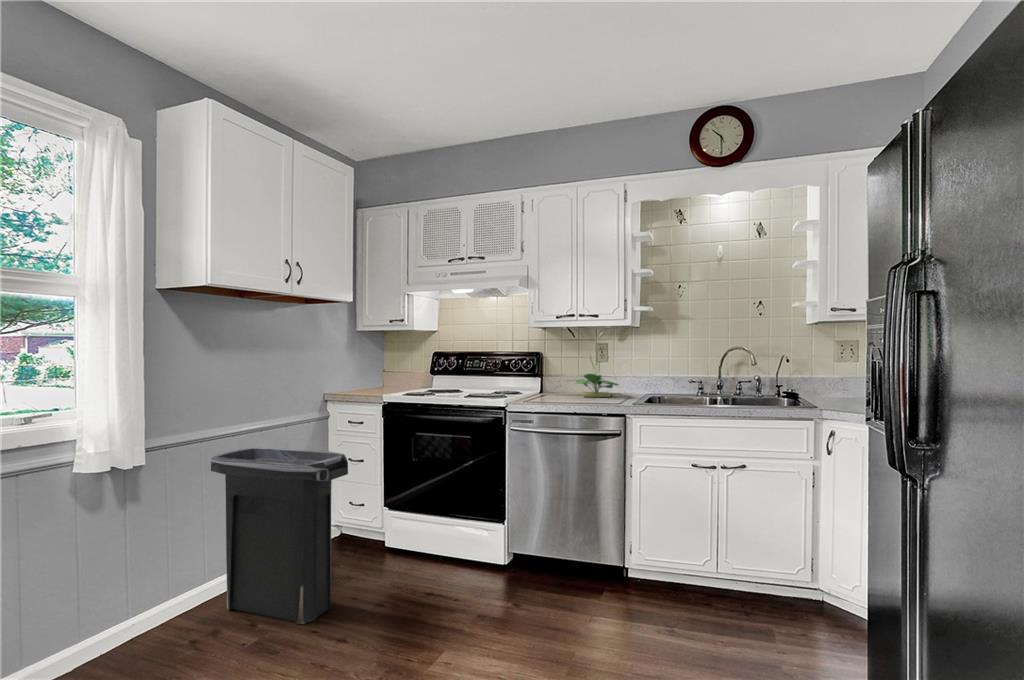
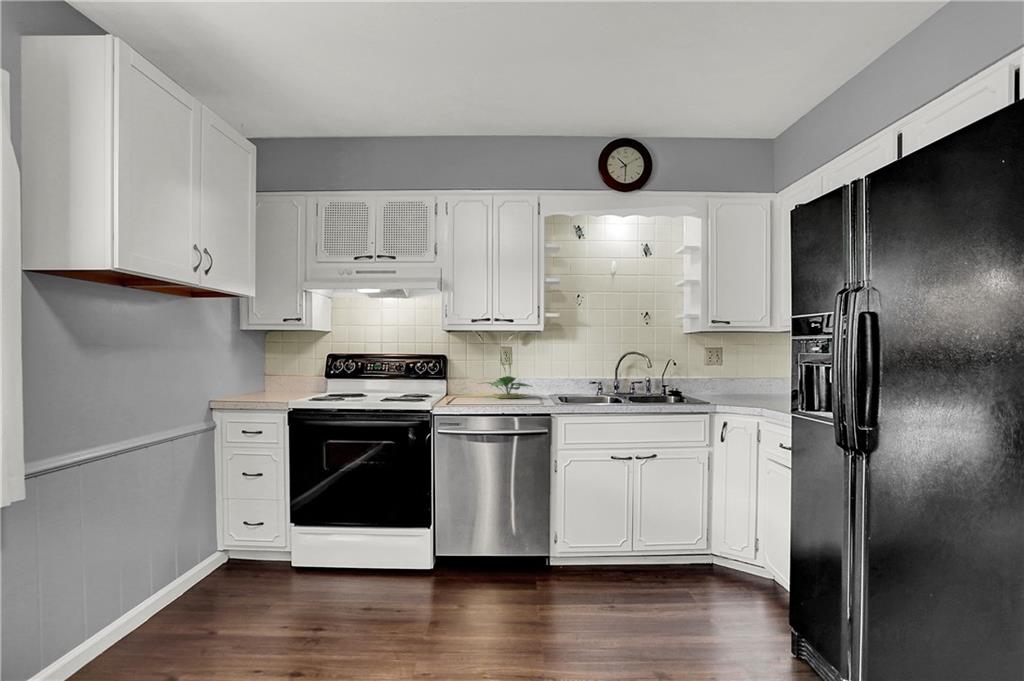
trash can: present [211,448,348,624] -> none [106,465,286,657]

